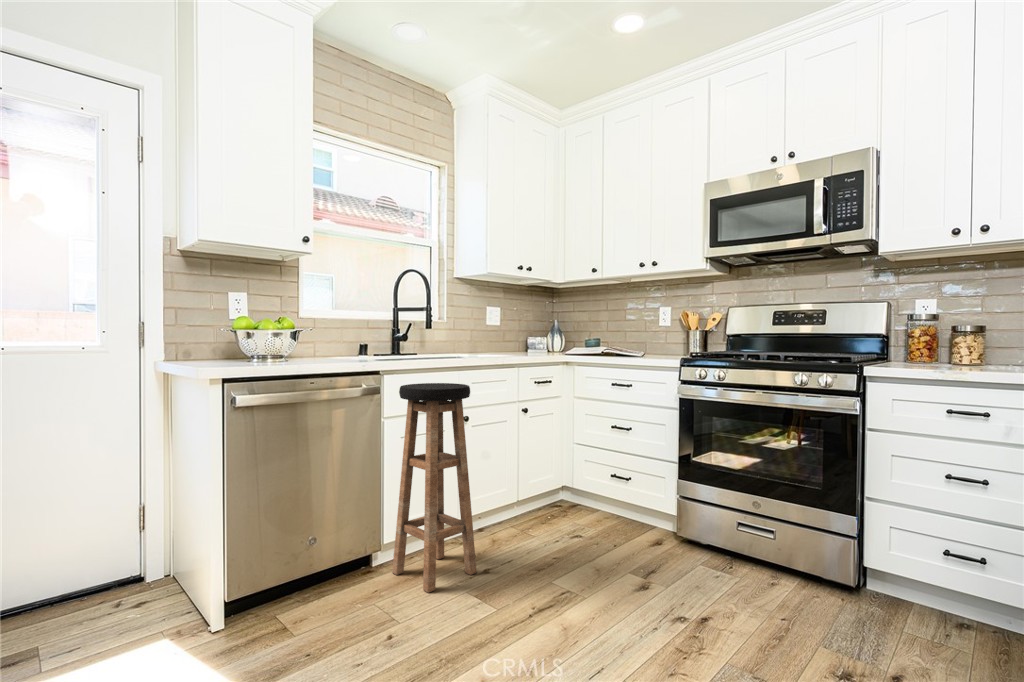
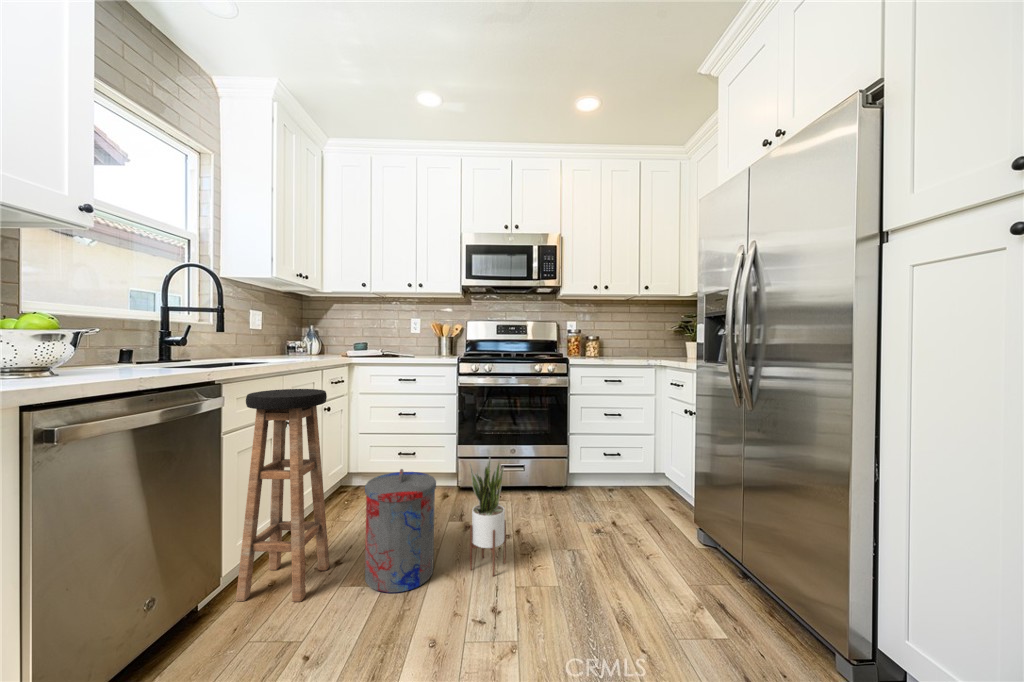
trash can: none [486,484,566,625] -> present [365,469,436,593]
potted plant: none [588,489,652,652] -> present [469,457,506,576]

